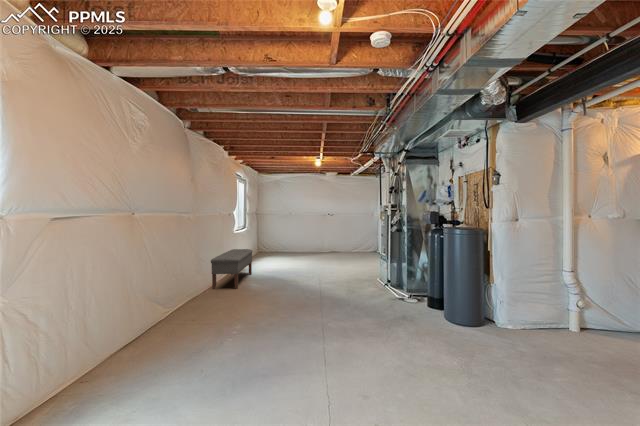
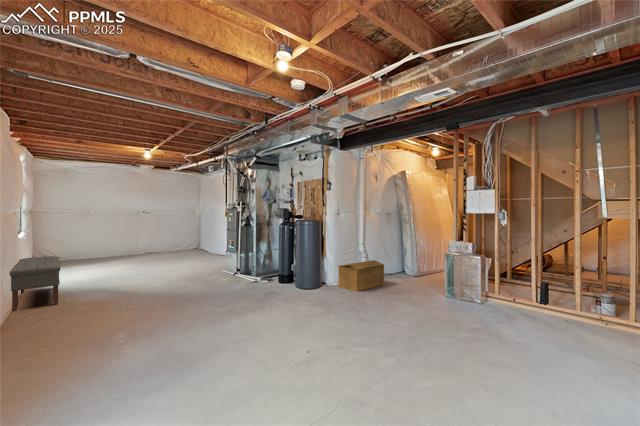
cardboard box: none [514,300,617,351] -> present [339,260,384,292]

